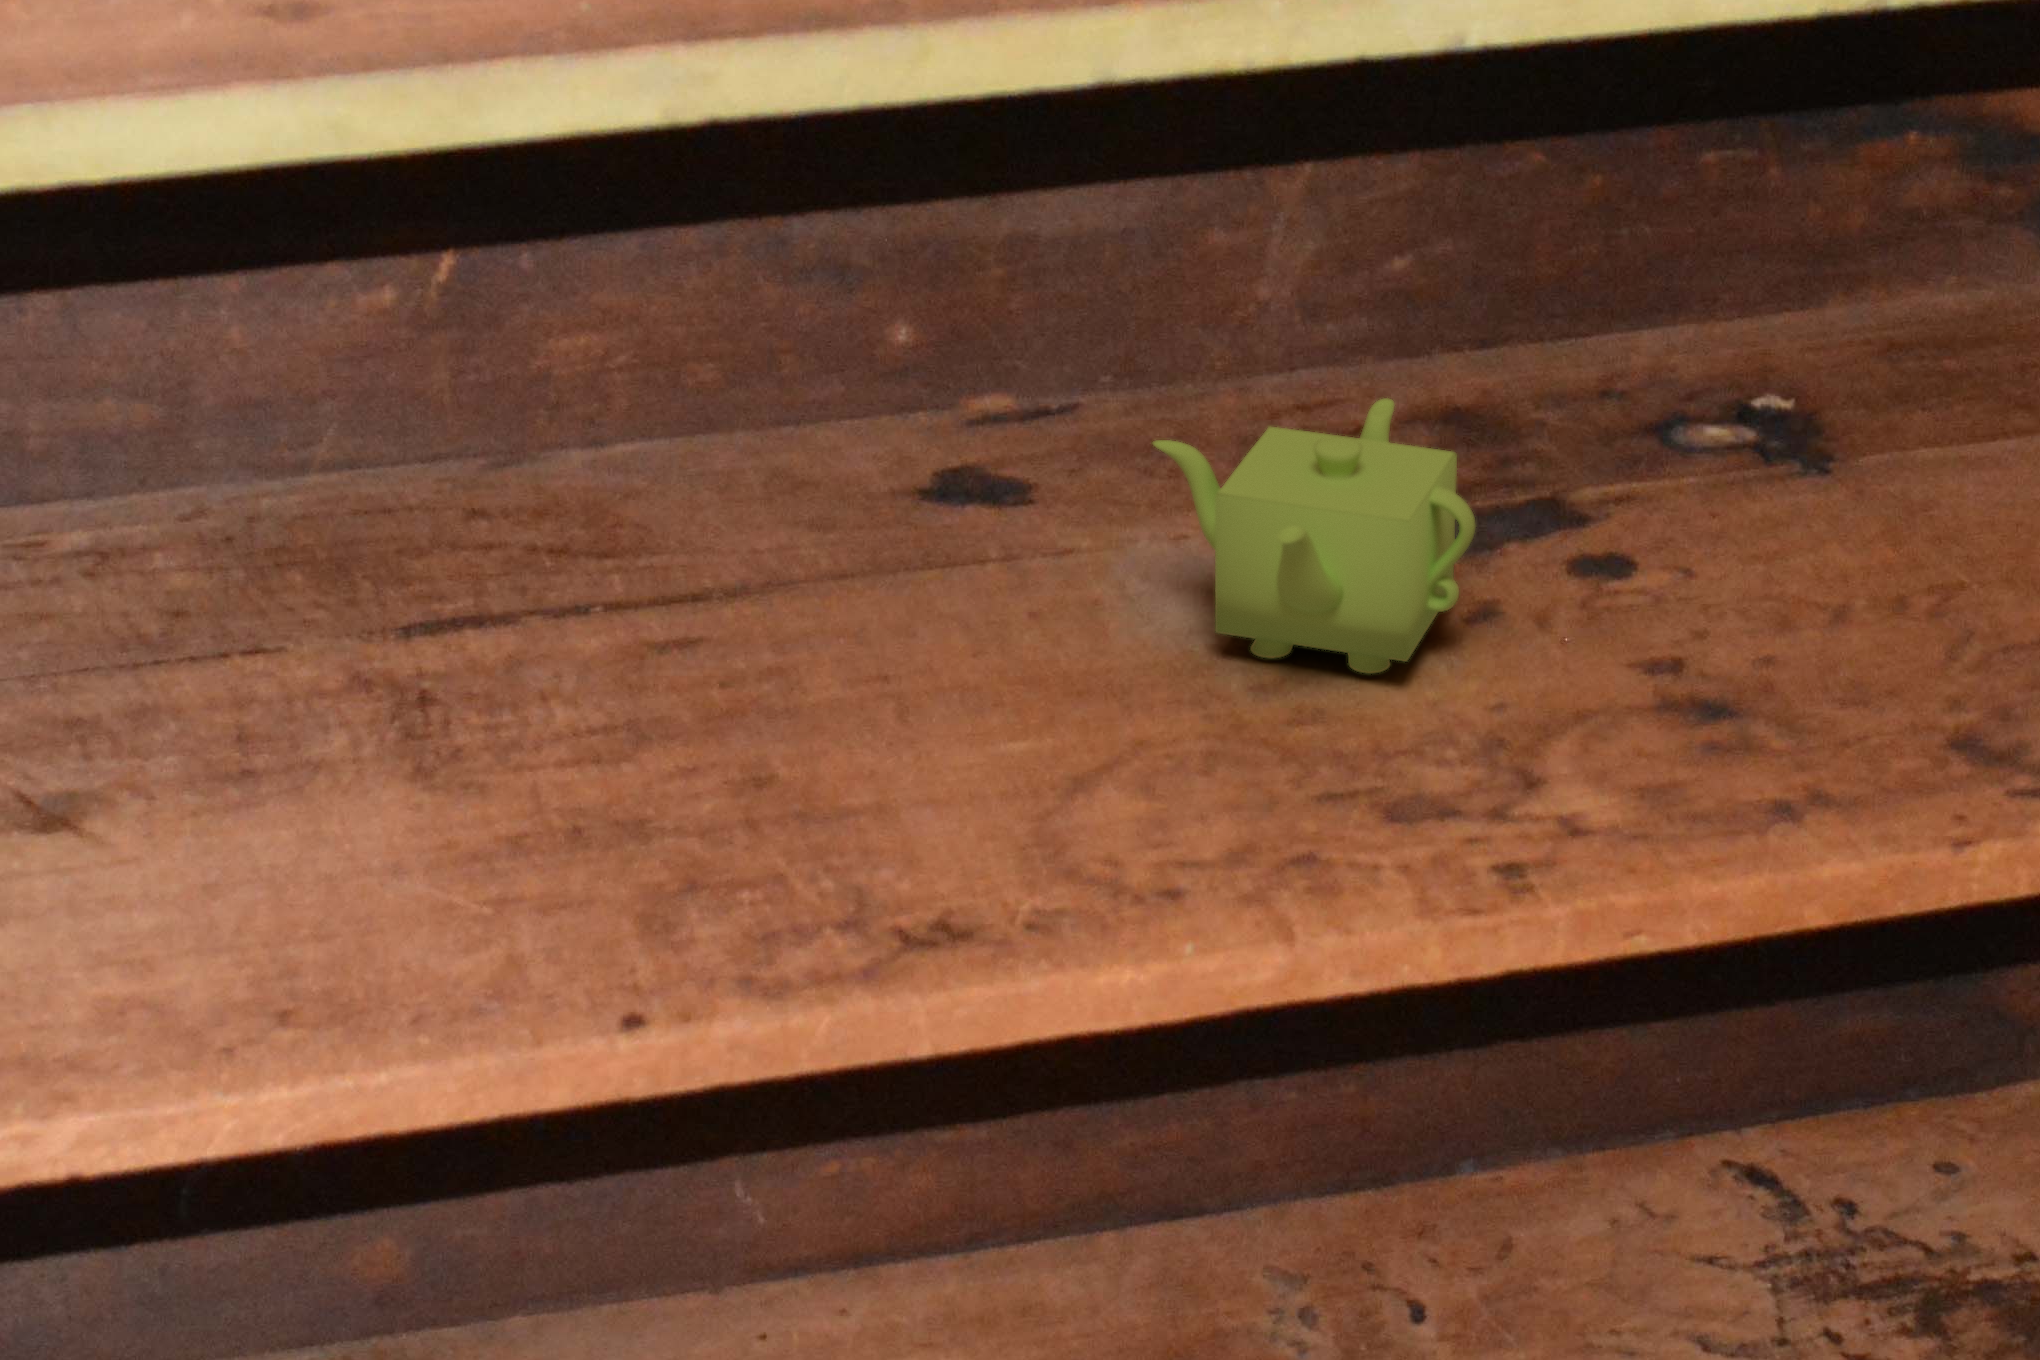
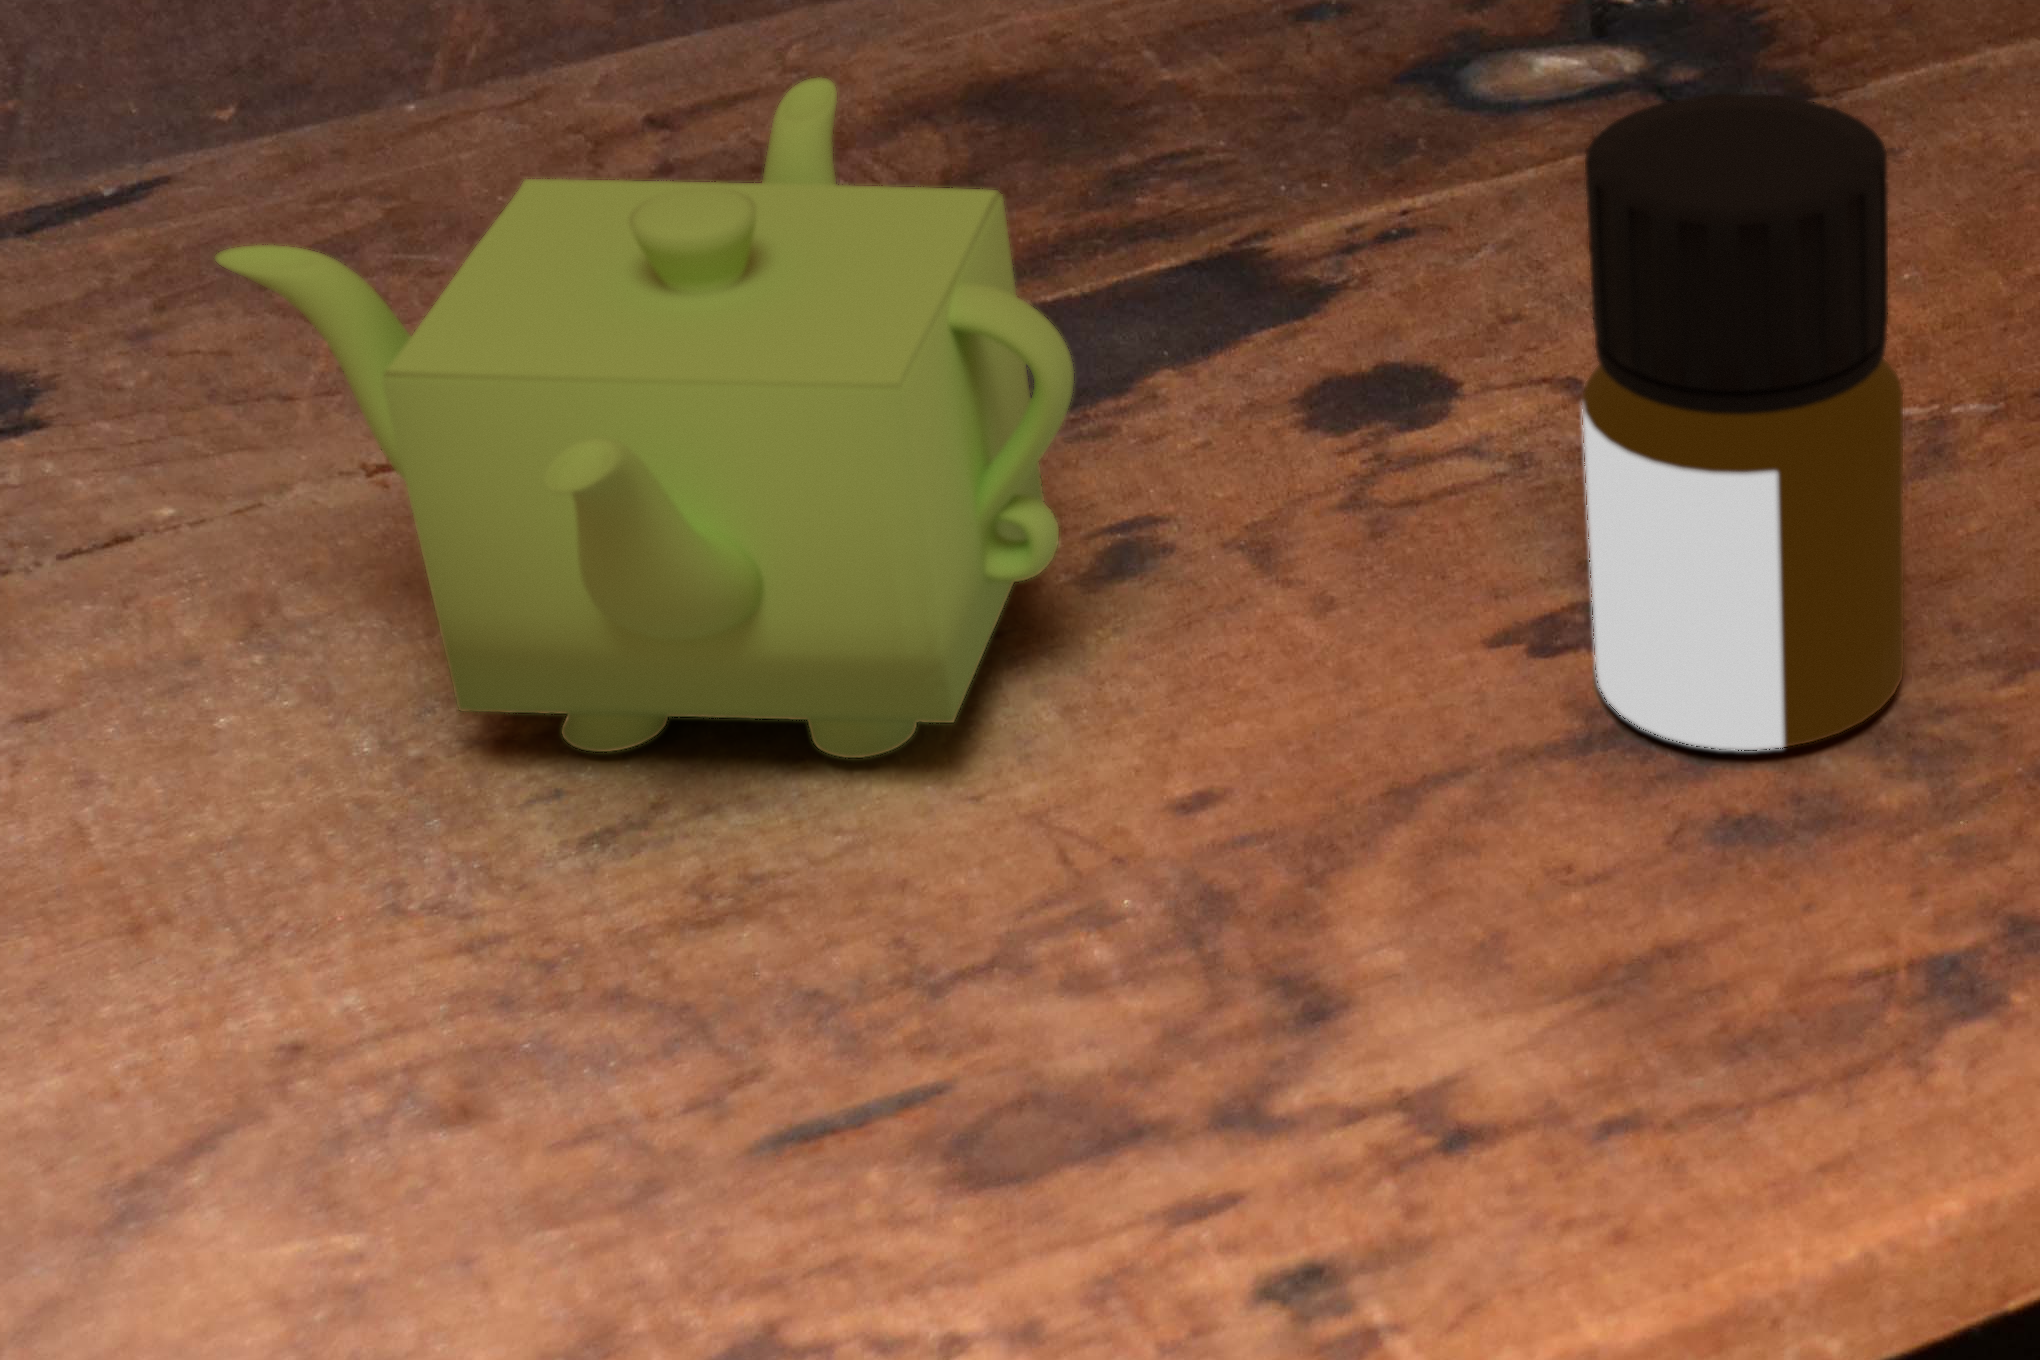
bottle: none [1672,446,1814,721] -> present [1582,93,1904,750]

